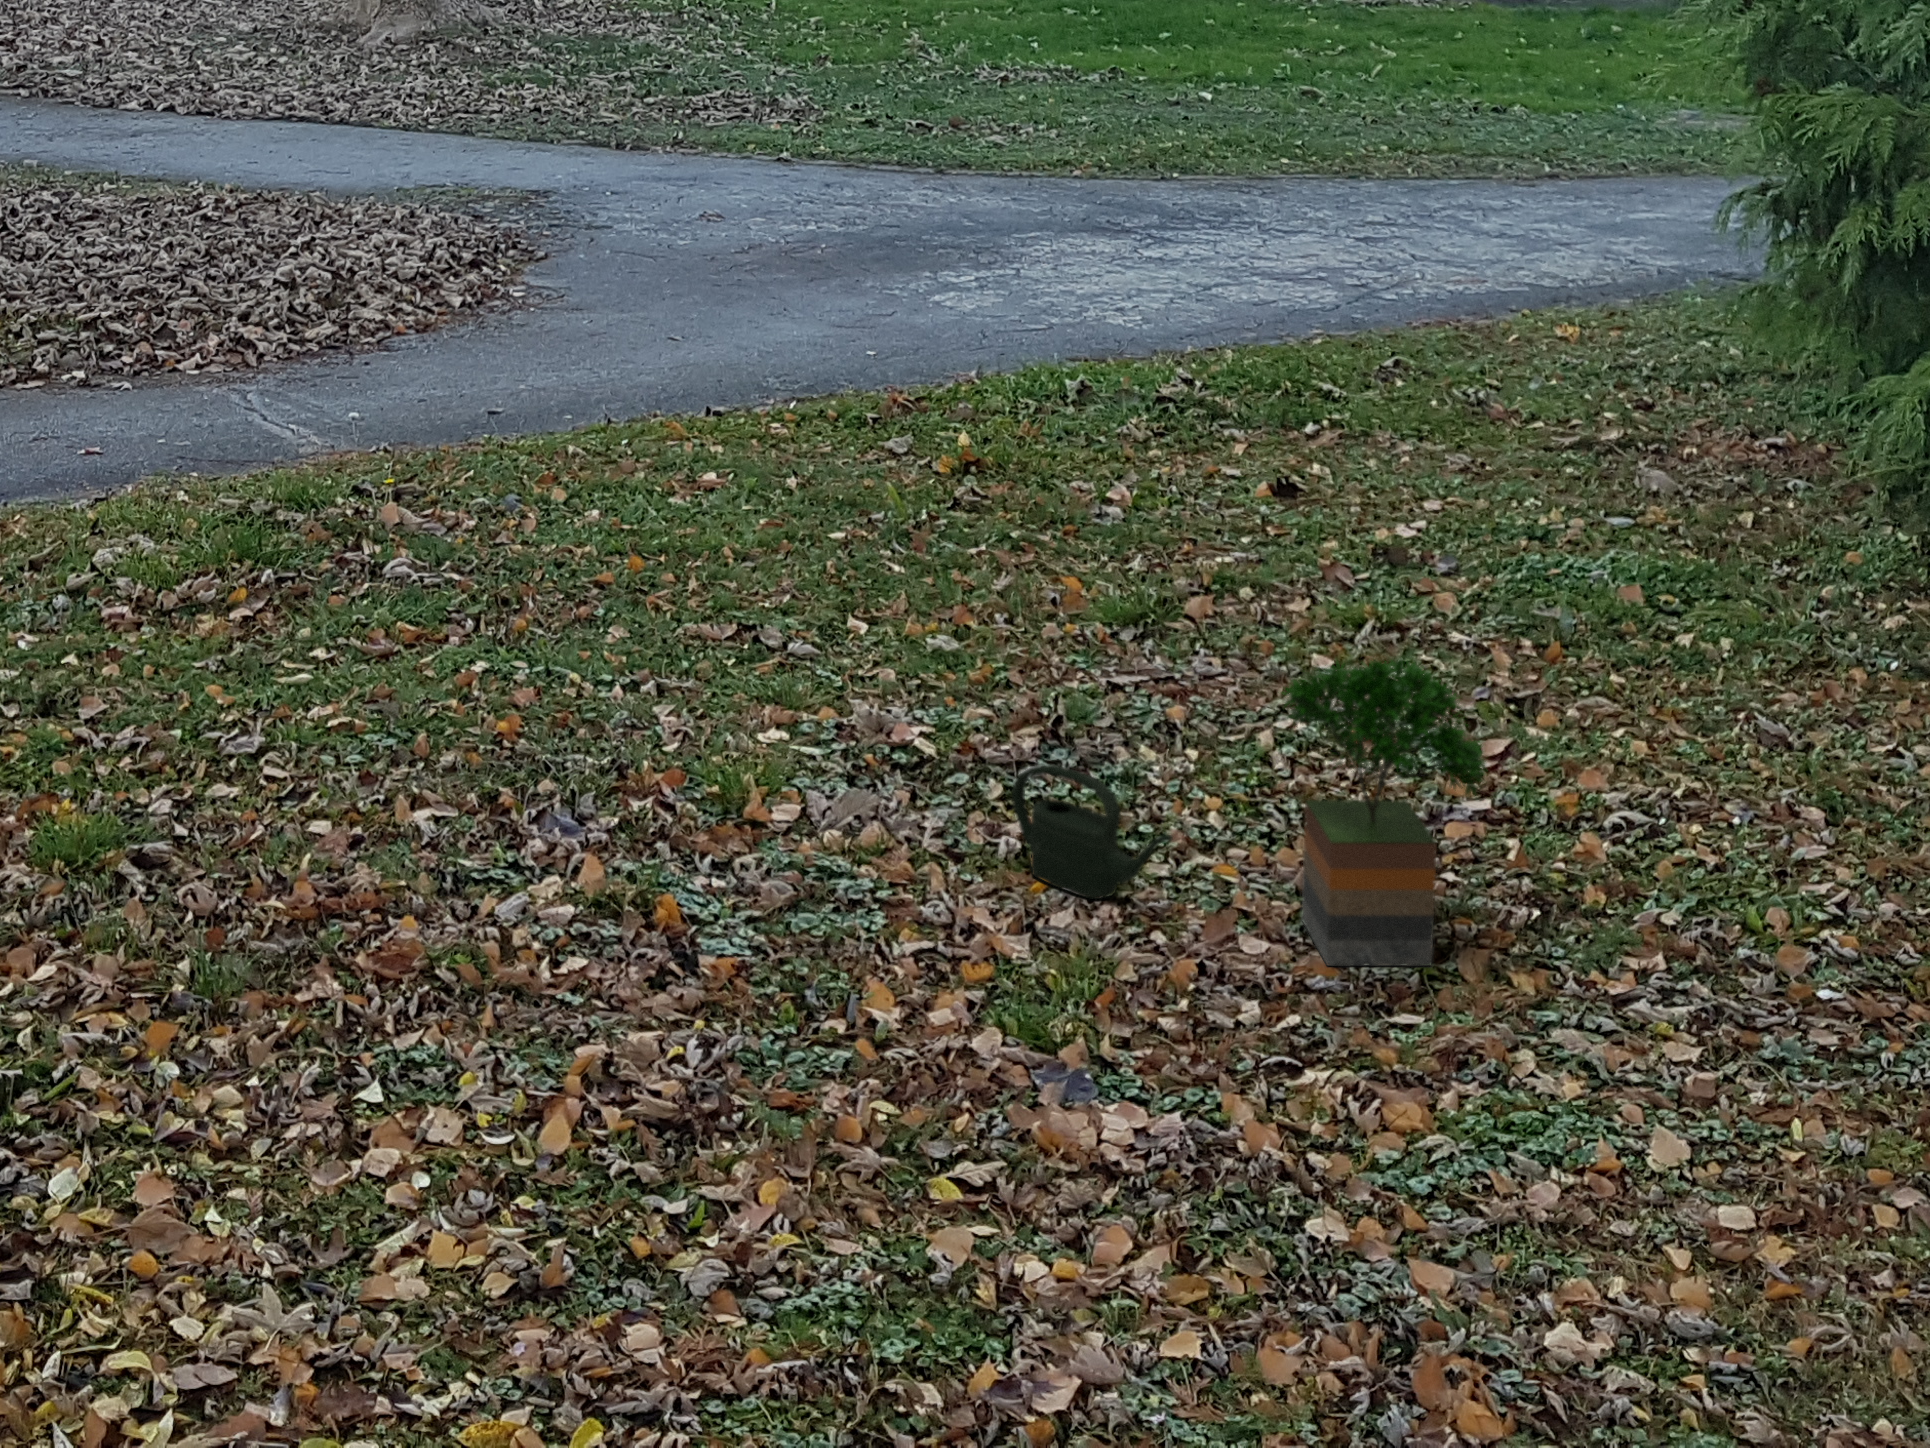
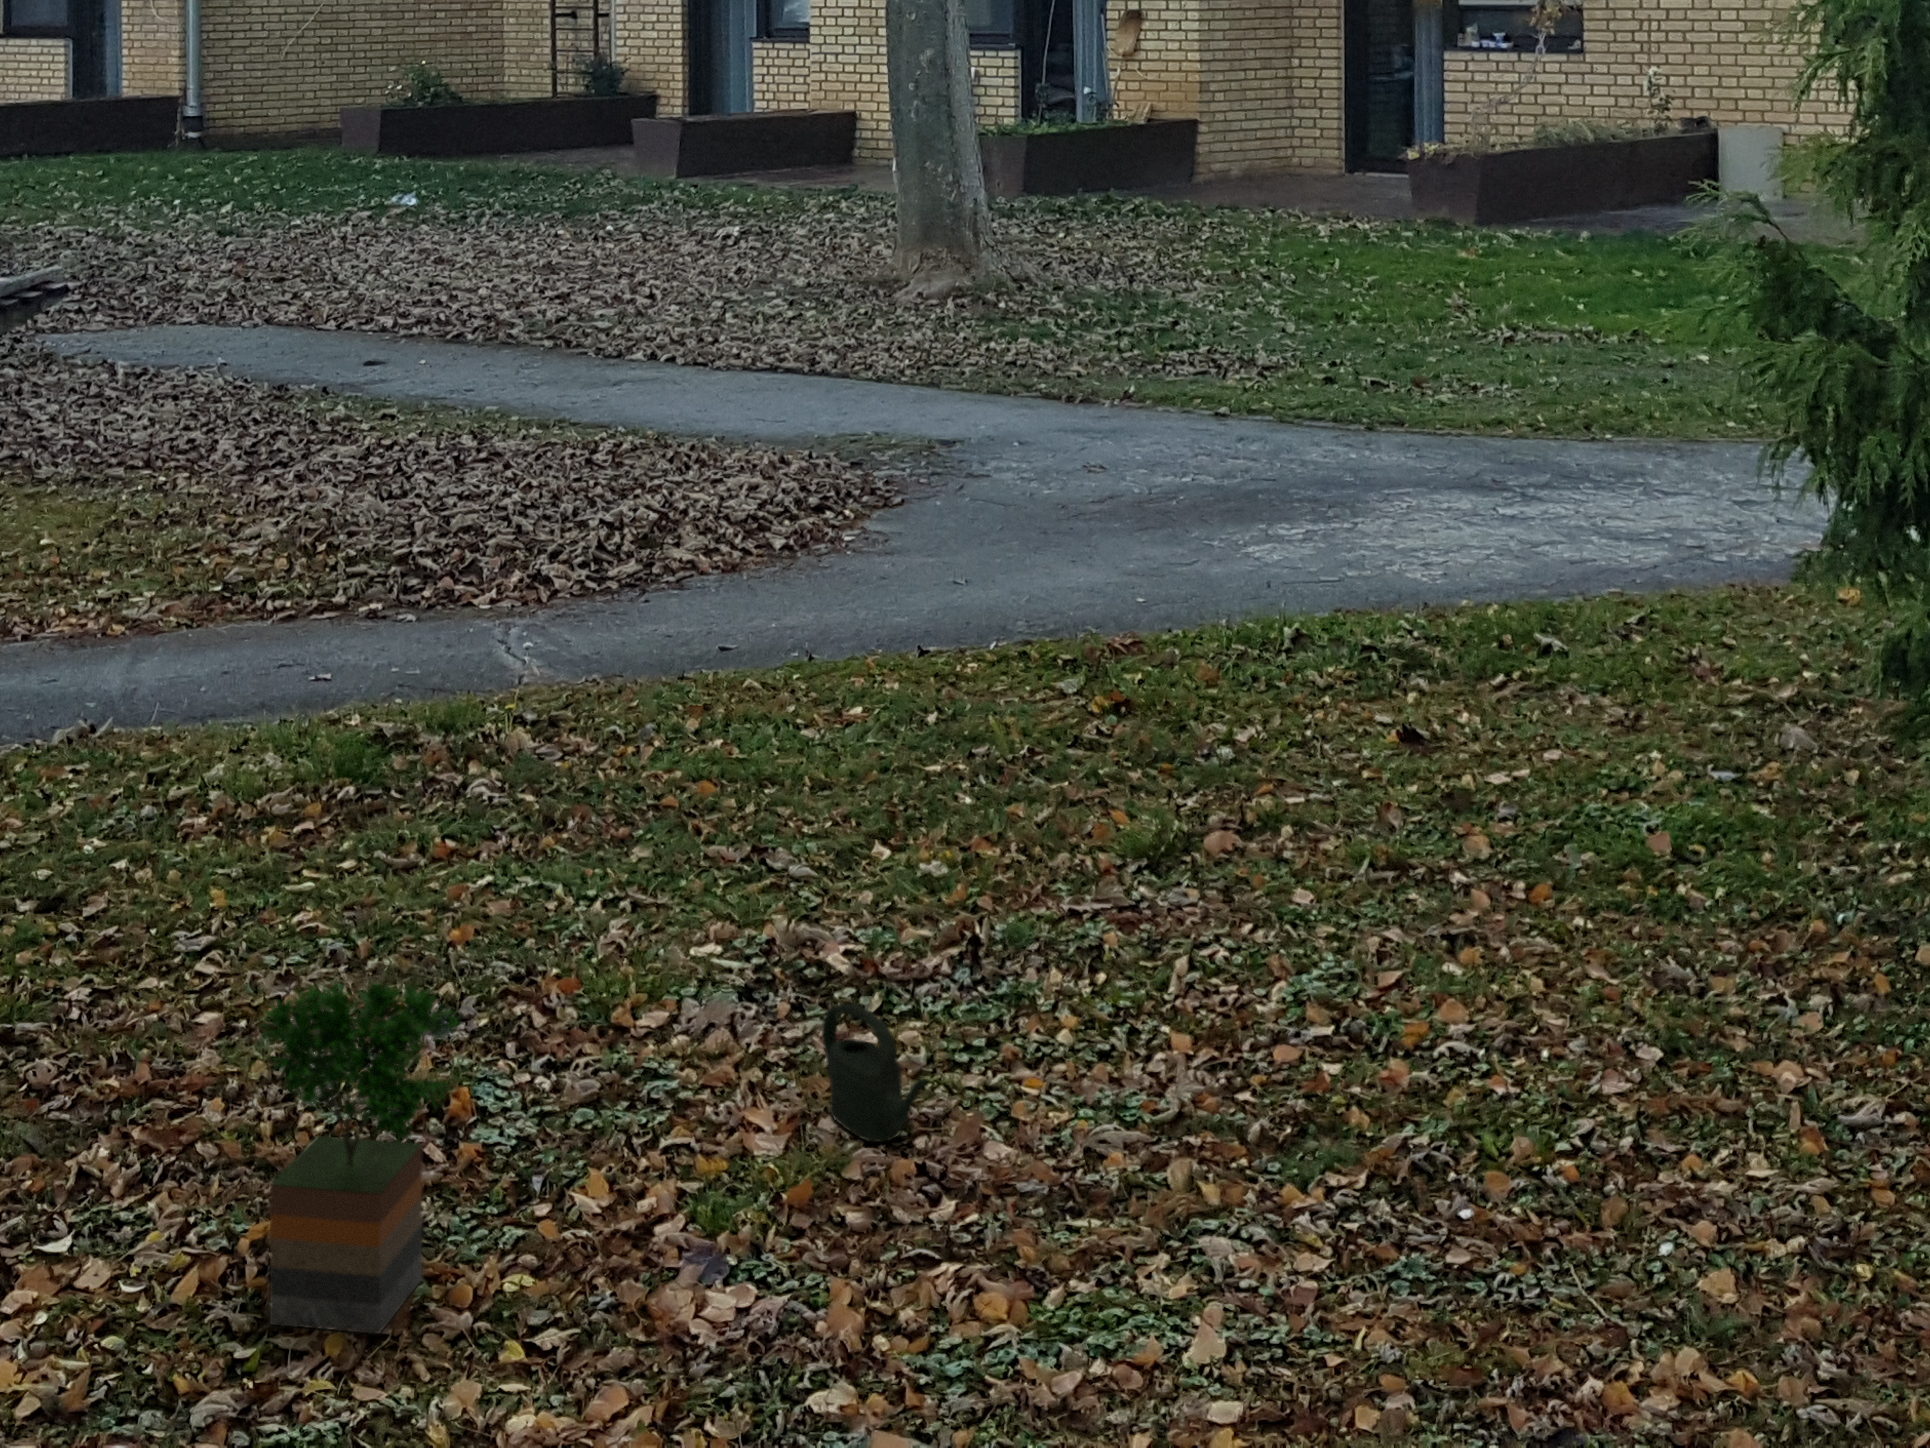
potted tree: present [1282,659,1486,966] -> present [262,979,459,1334]

